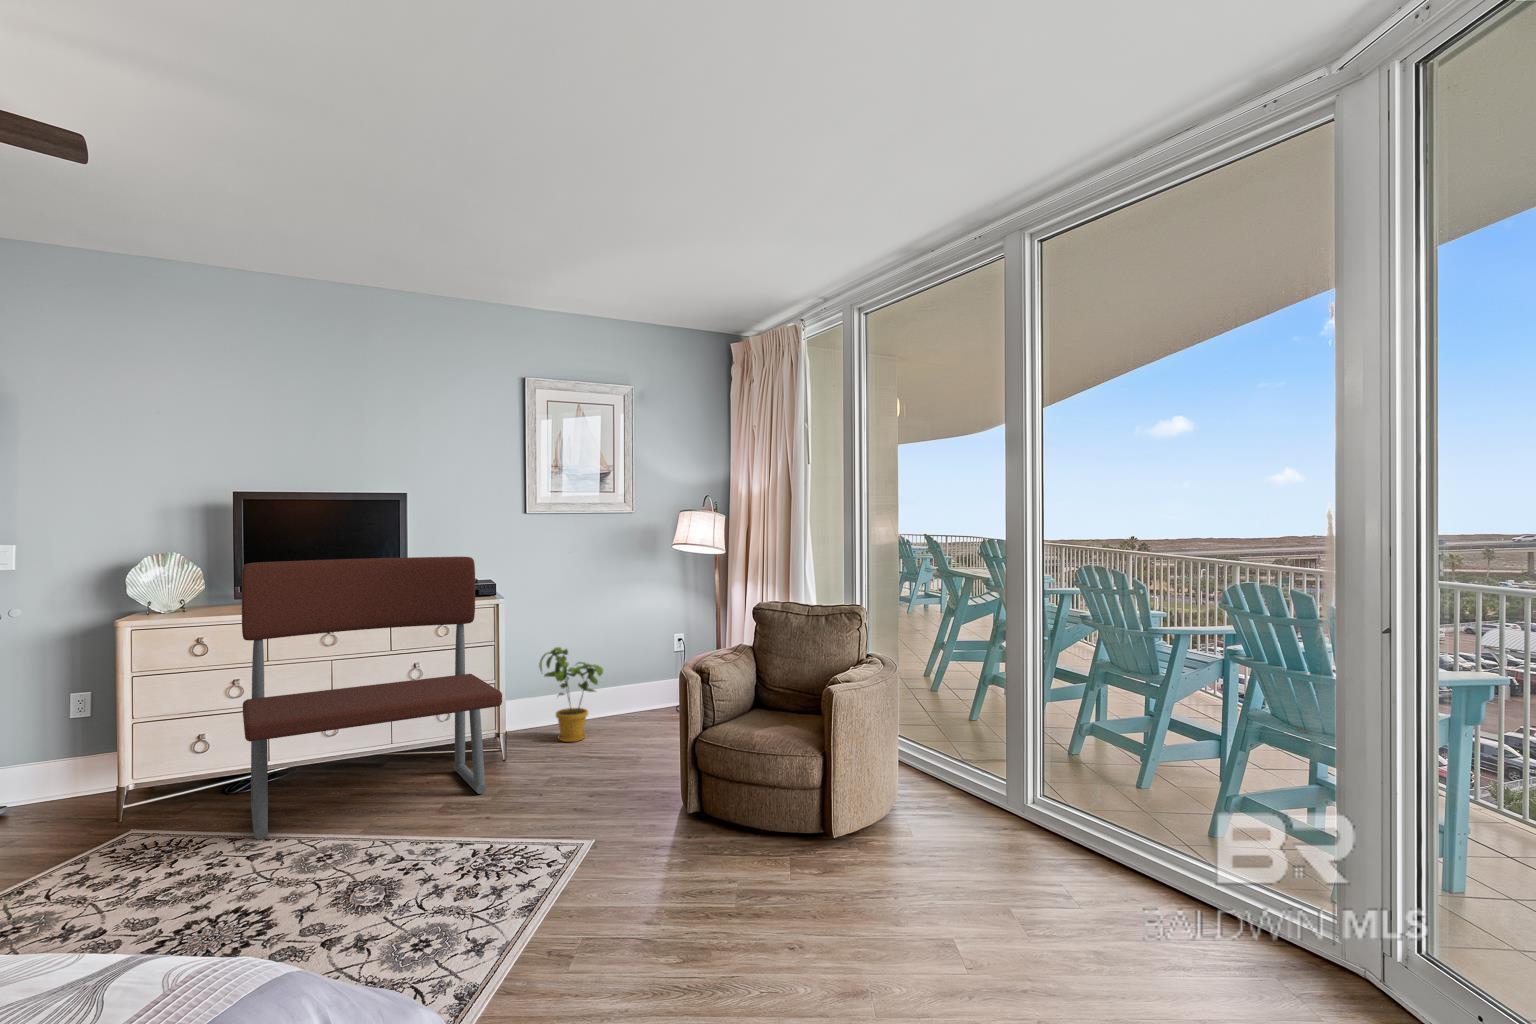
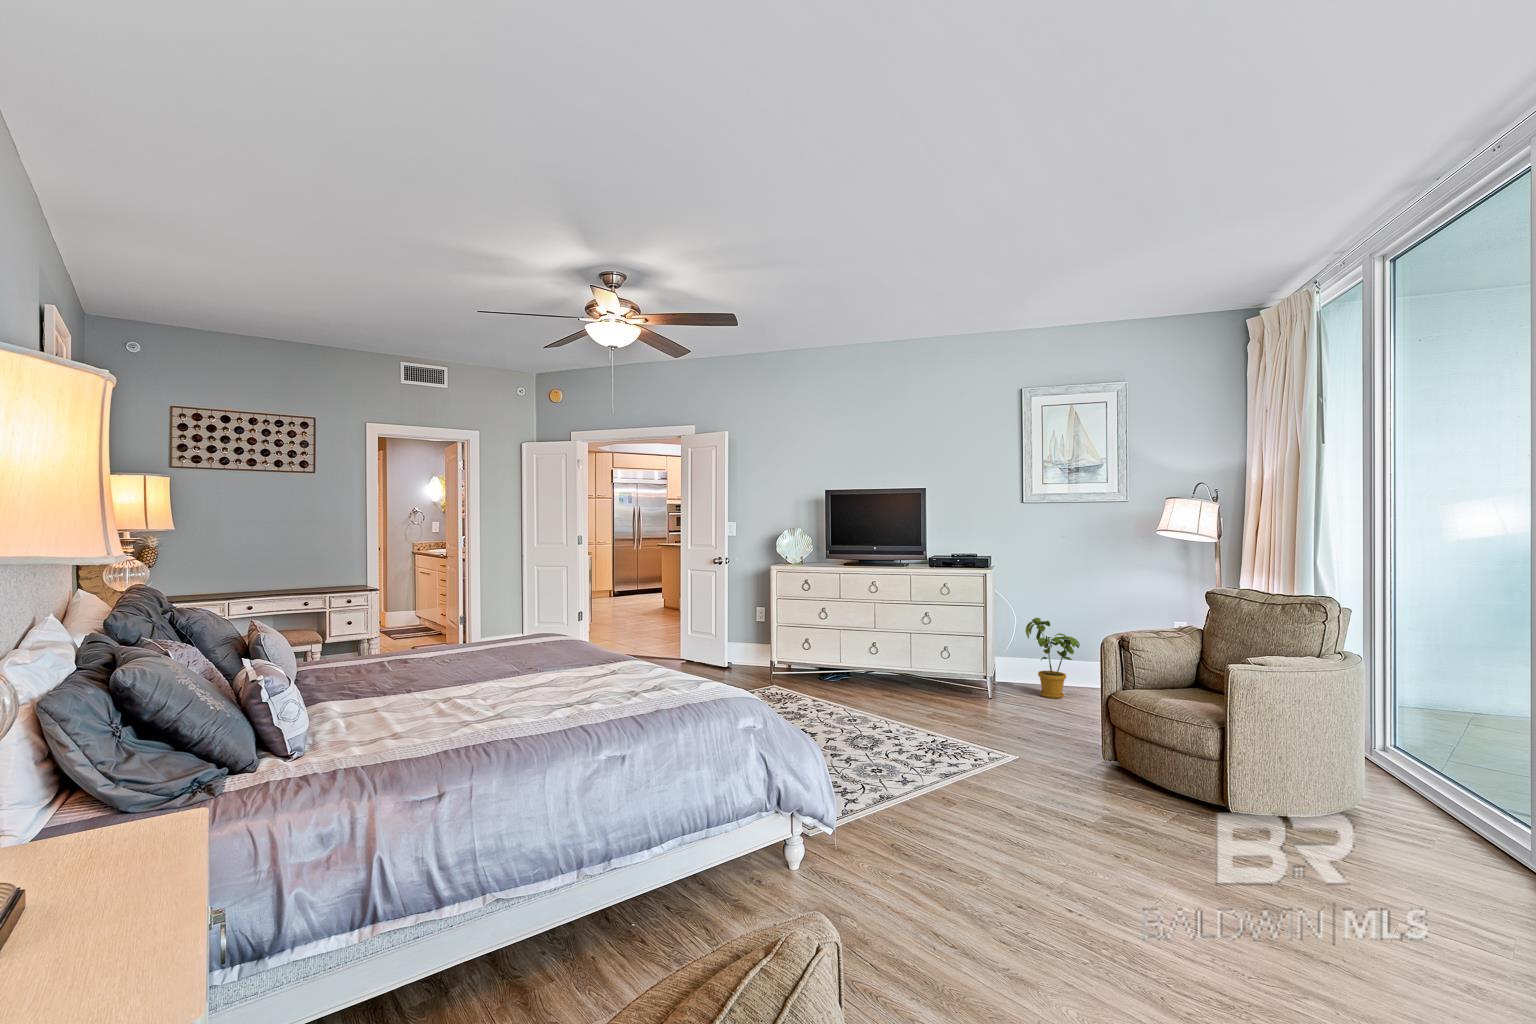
bench: present [242,557,502,840] -> none [817,537,973,712]

